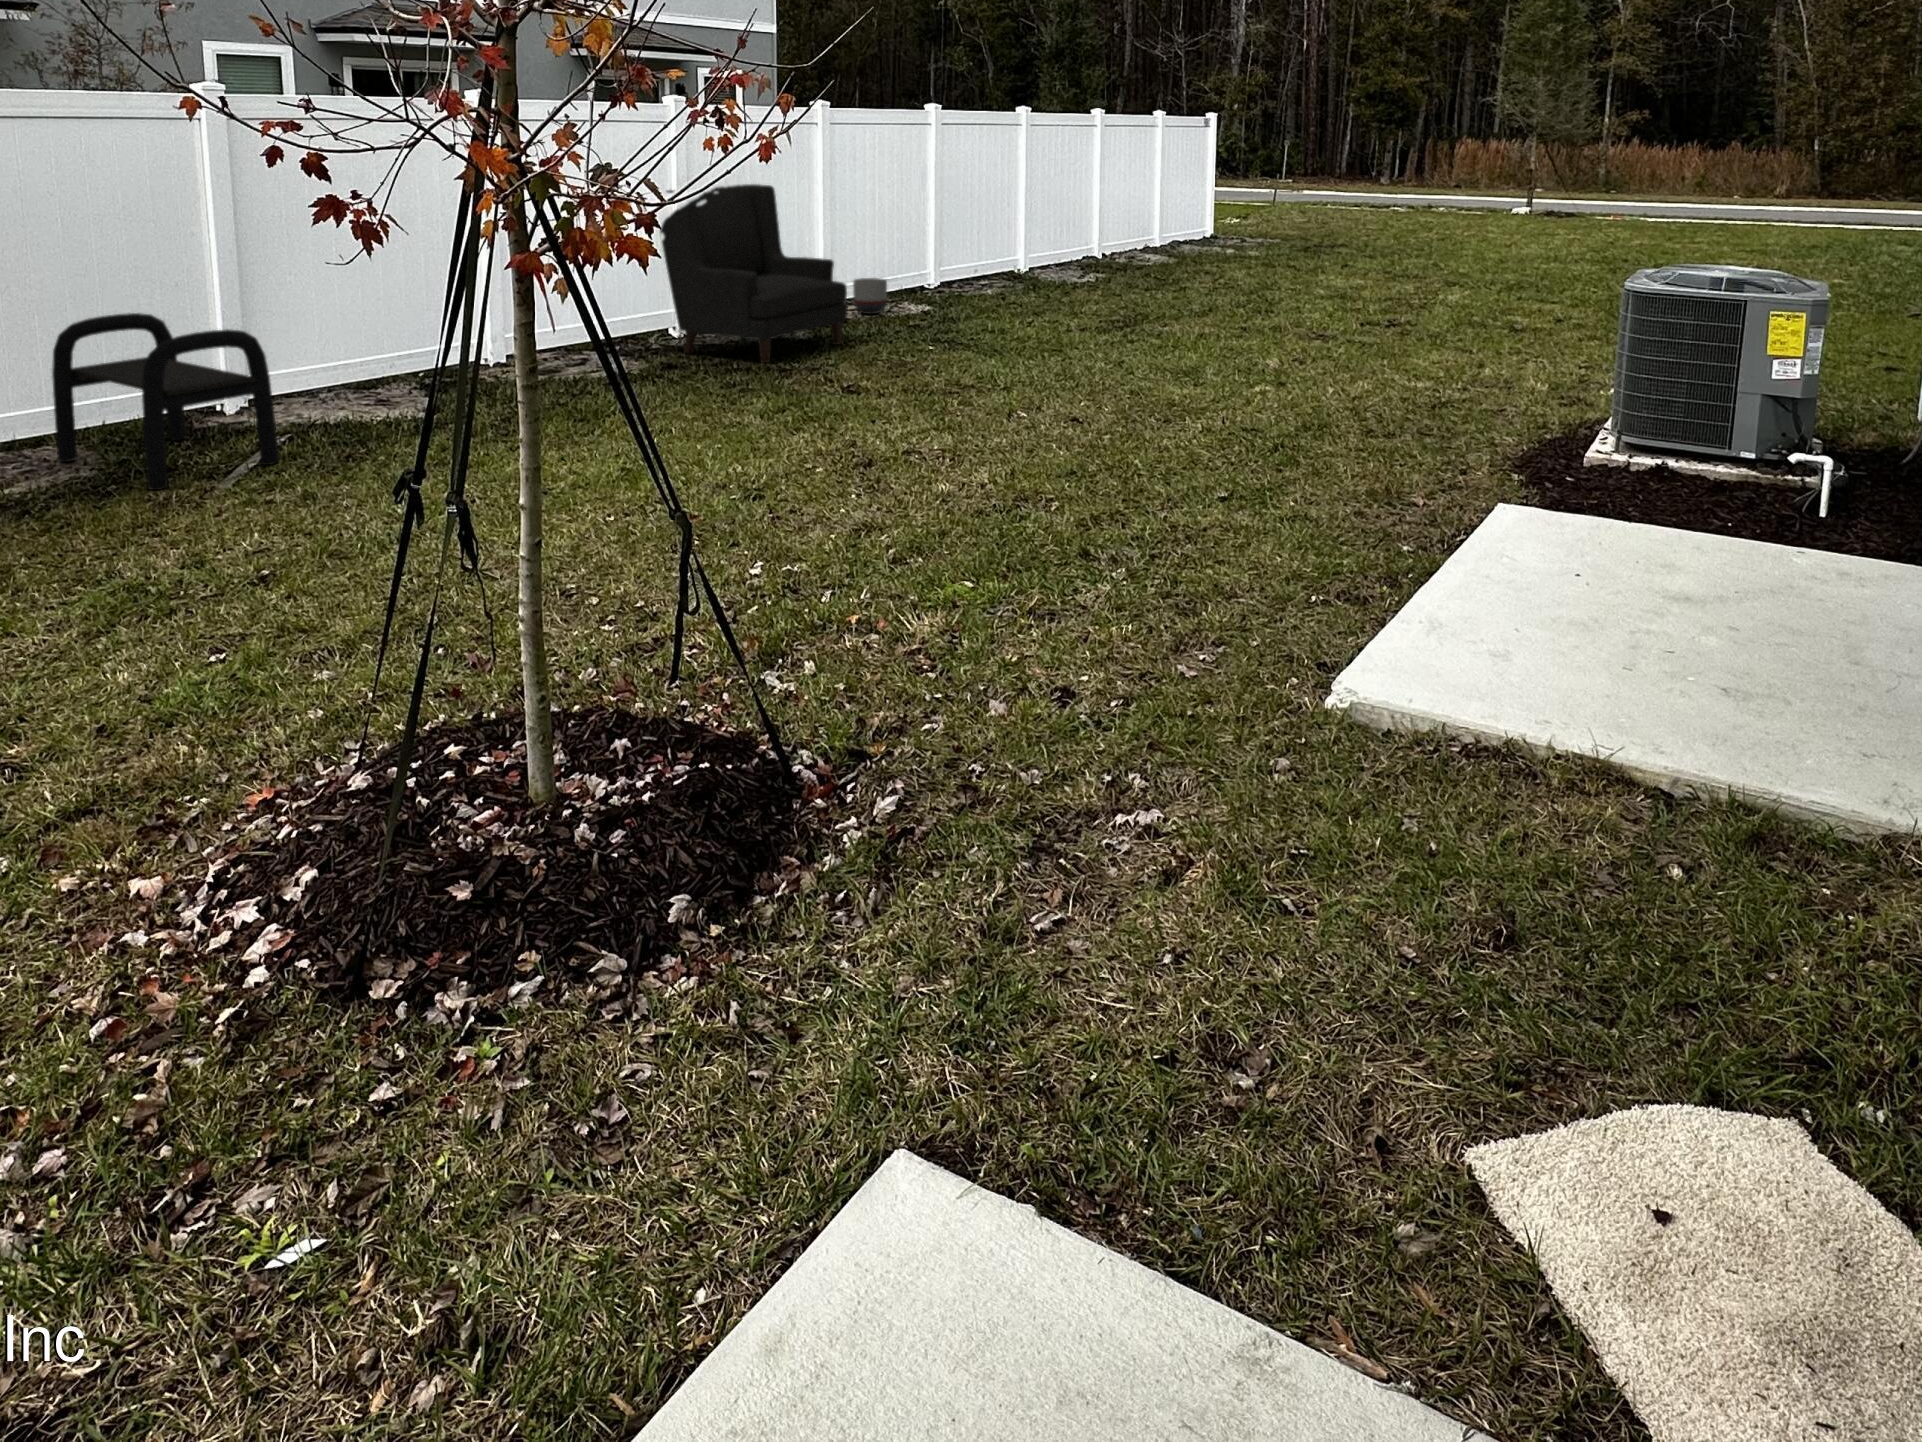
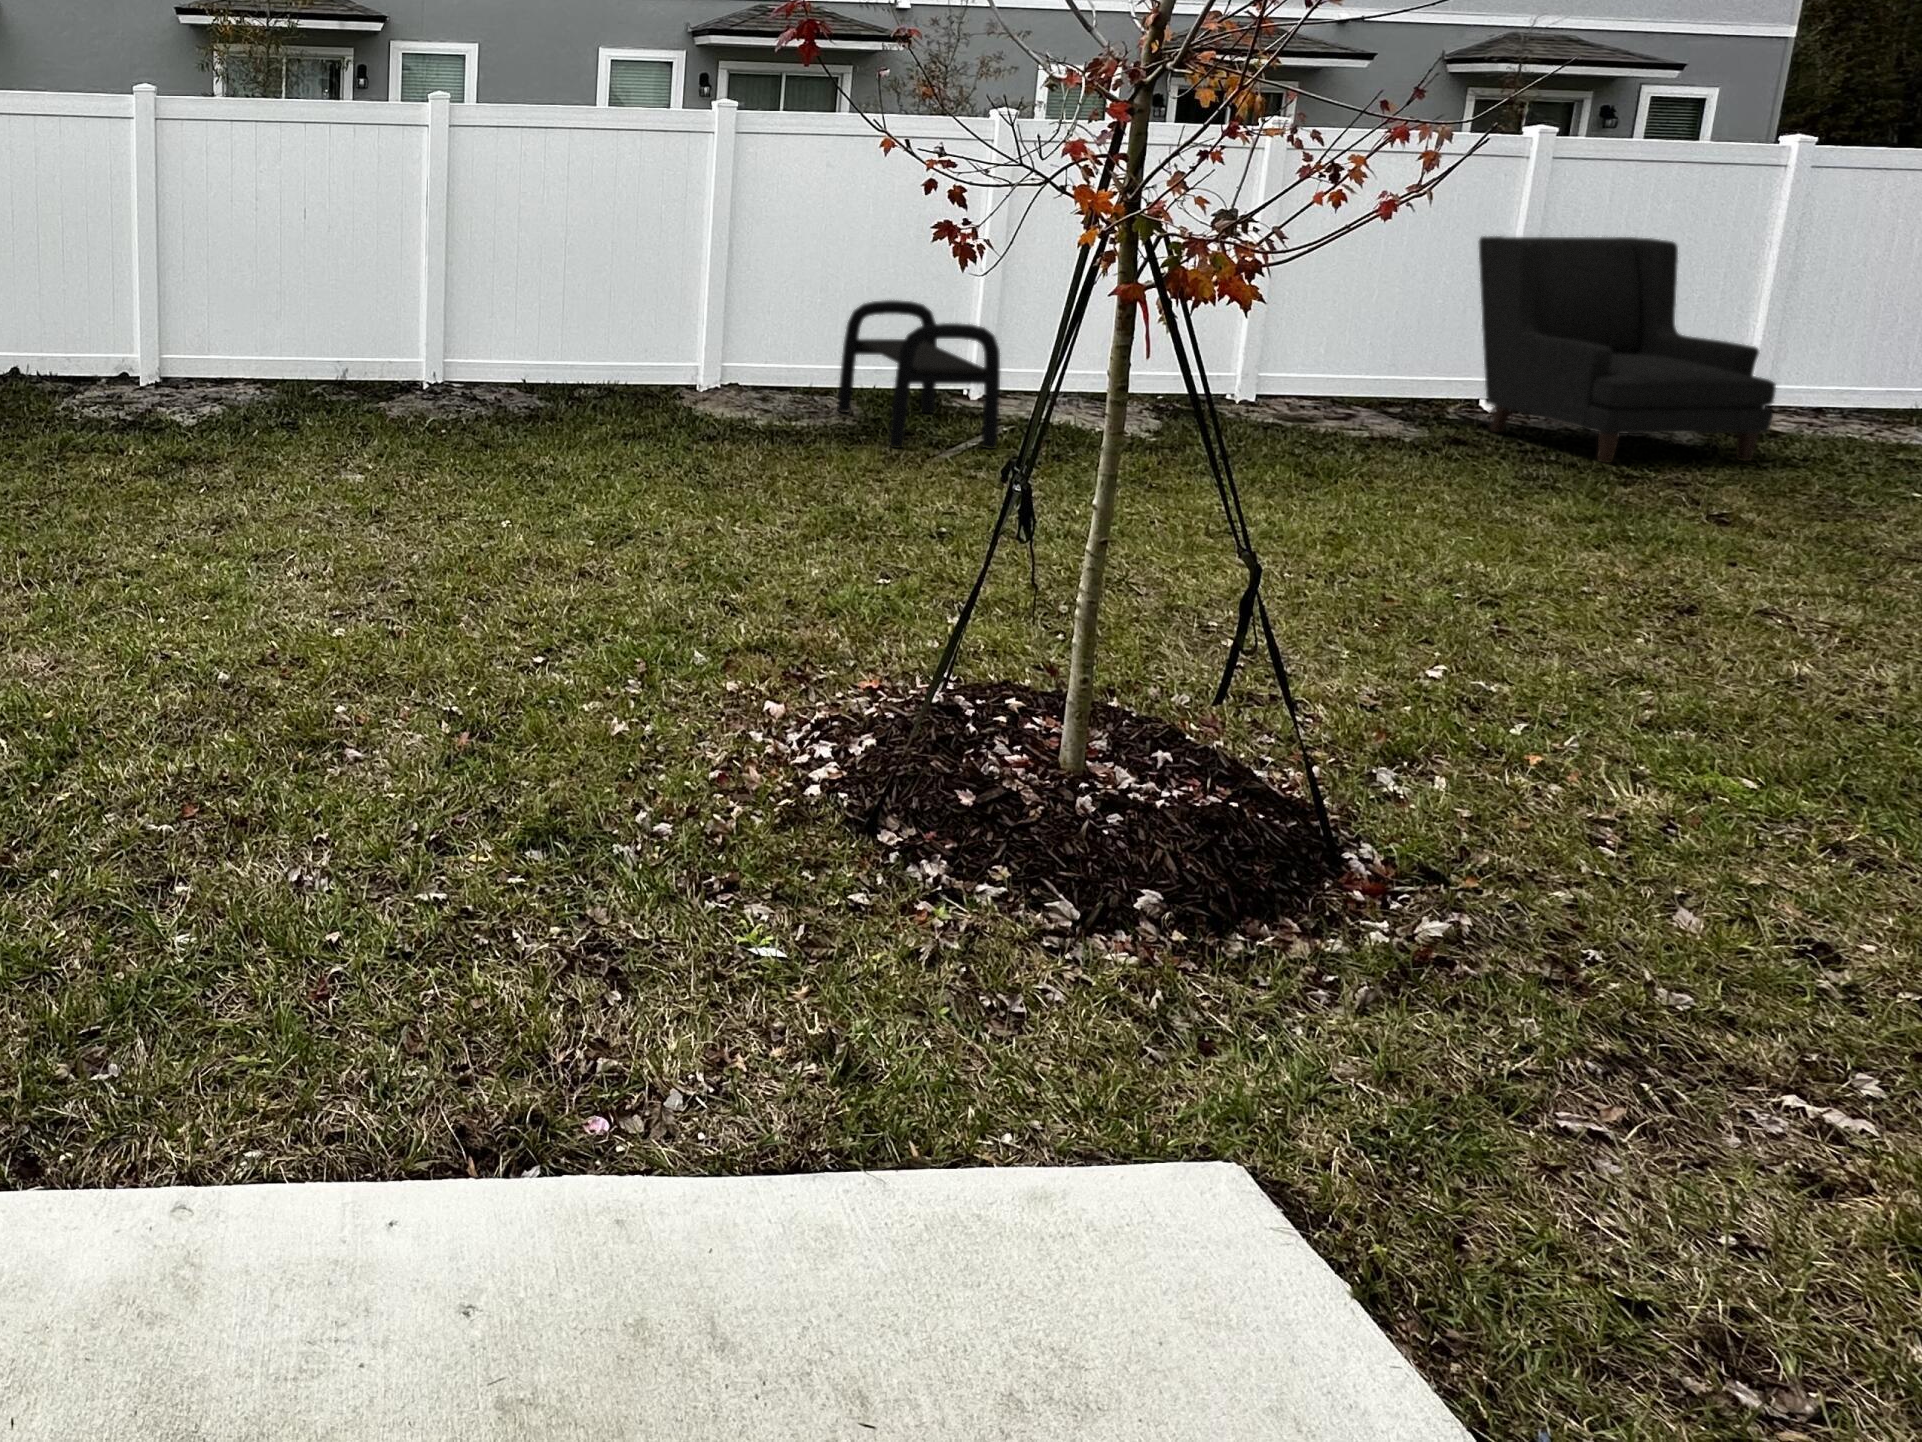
planter: present [853,278,887,314] -> none [1808,381,1880,434]

